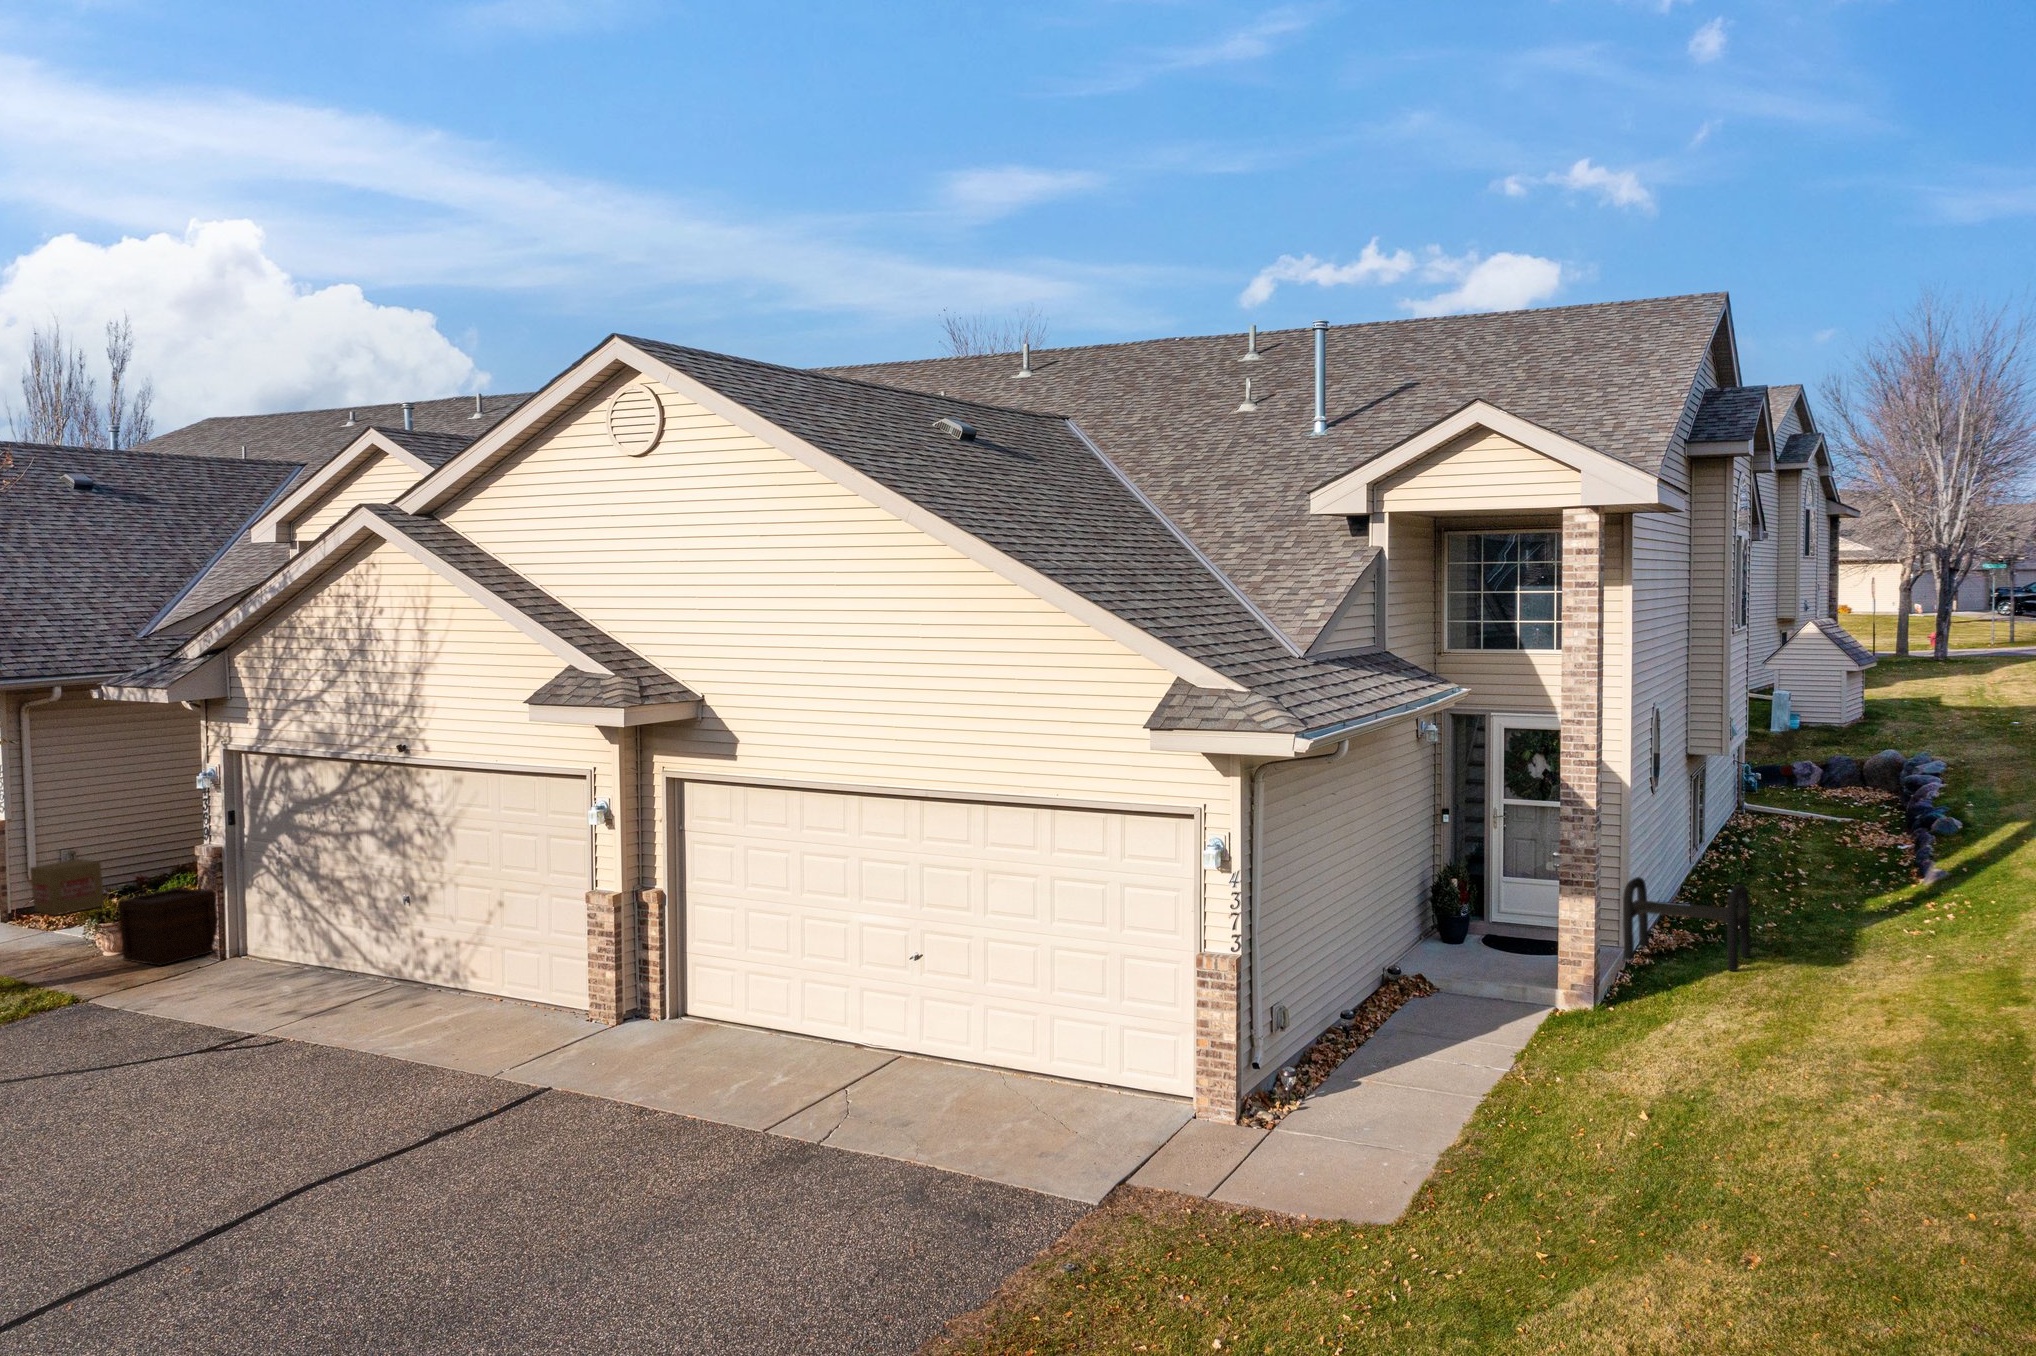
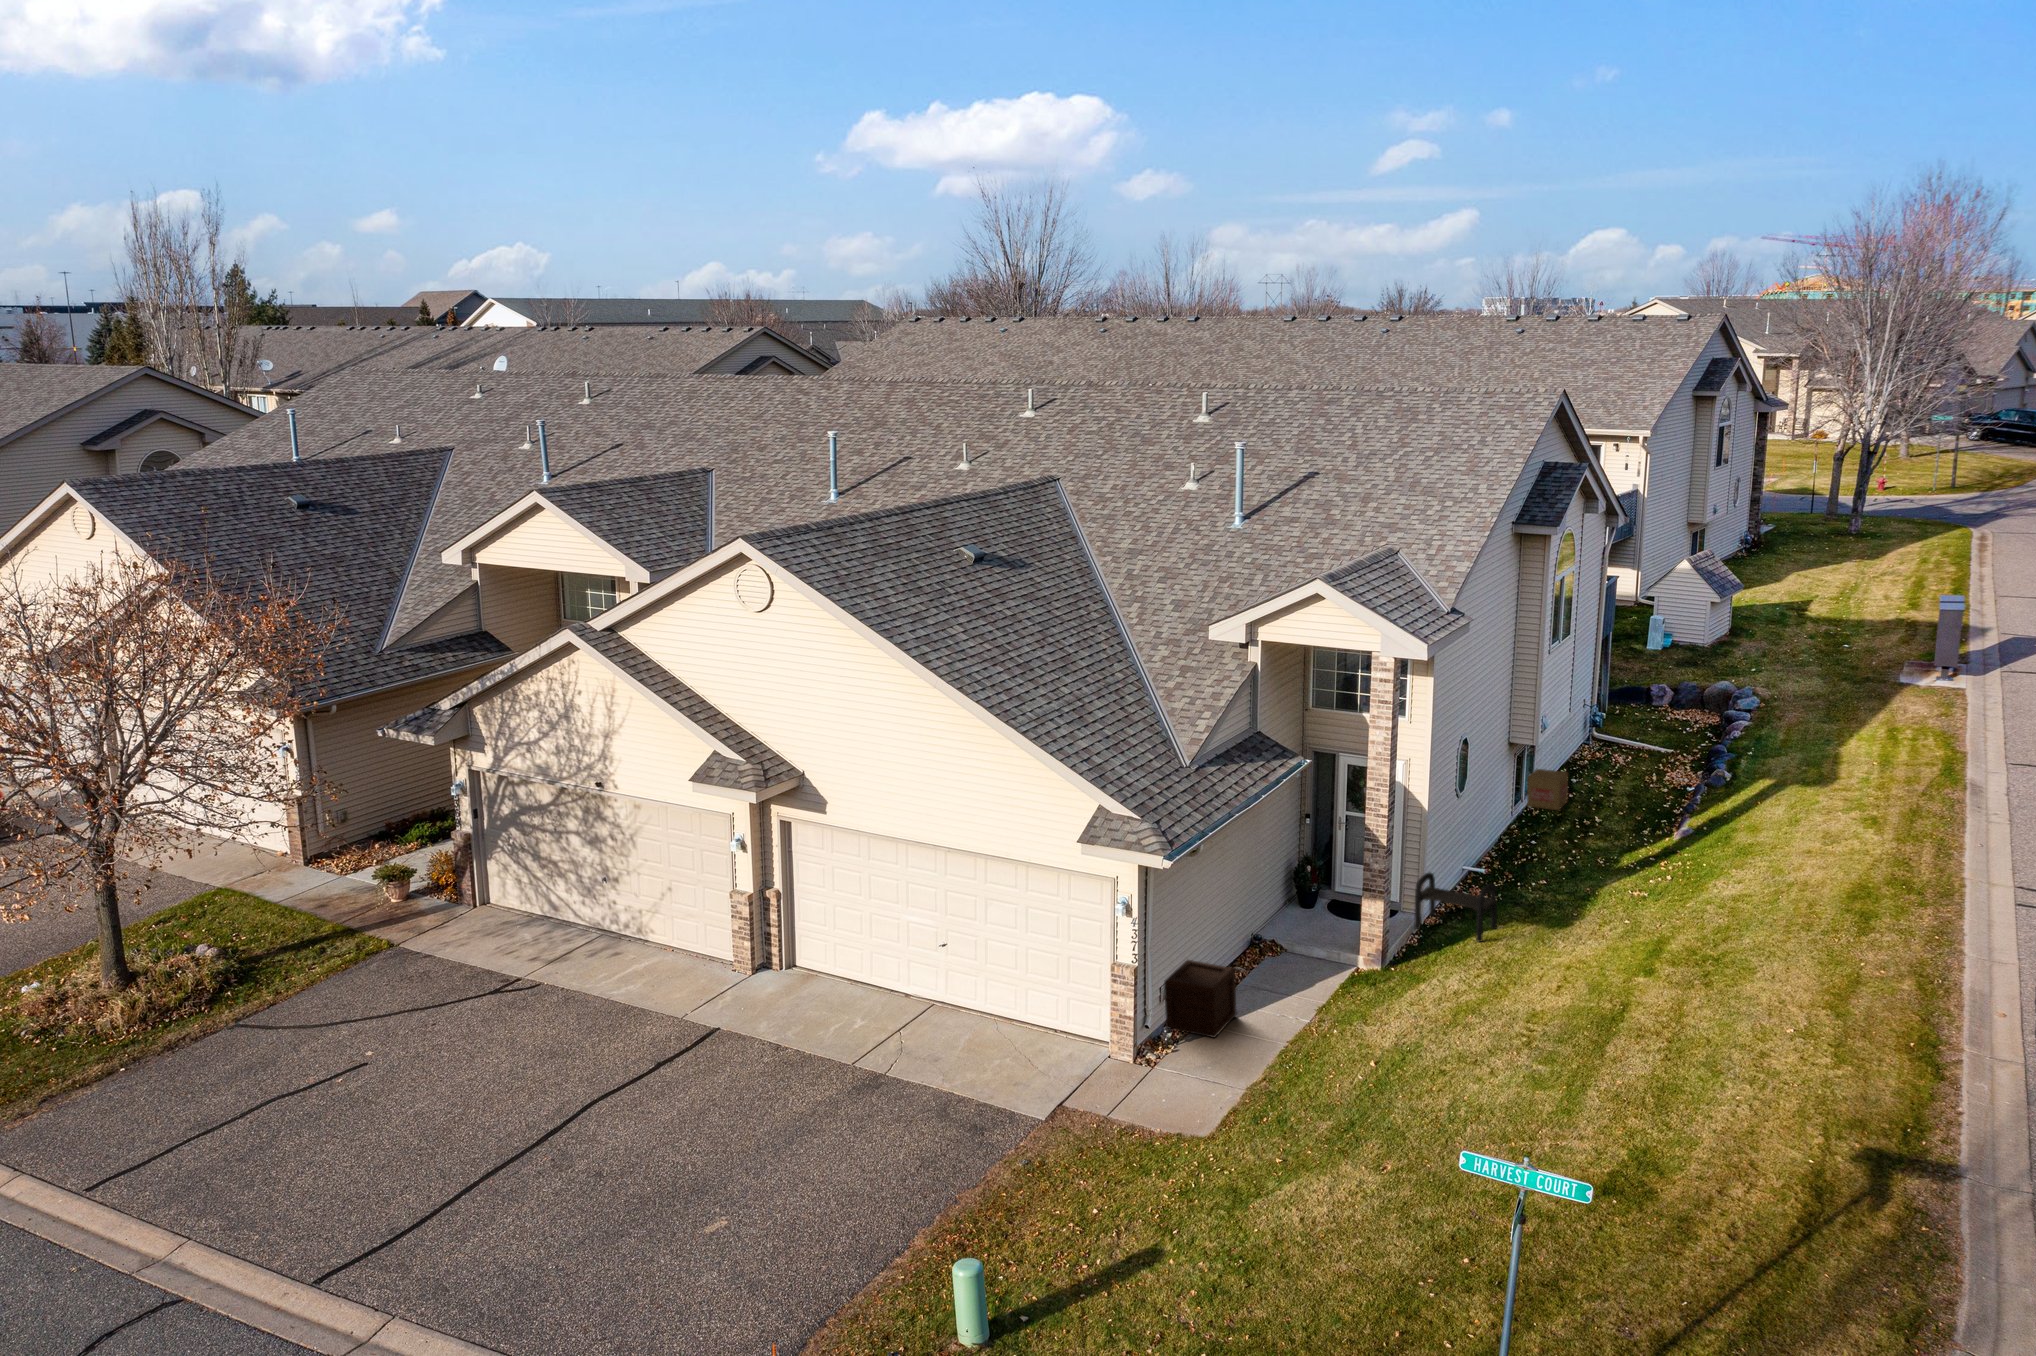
potted tree: present [1769,725,1796,776] -> none [1610,680,1634,721]
cardboard box: present [30,859,104,915] -> present [1527,769,1568,810]
wooden crate: present [118,888,218,966] -> present [1164,960,1237,1038]

